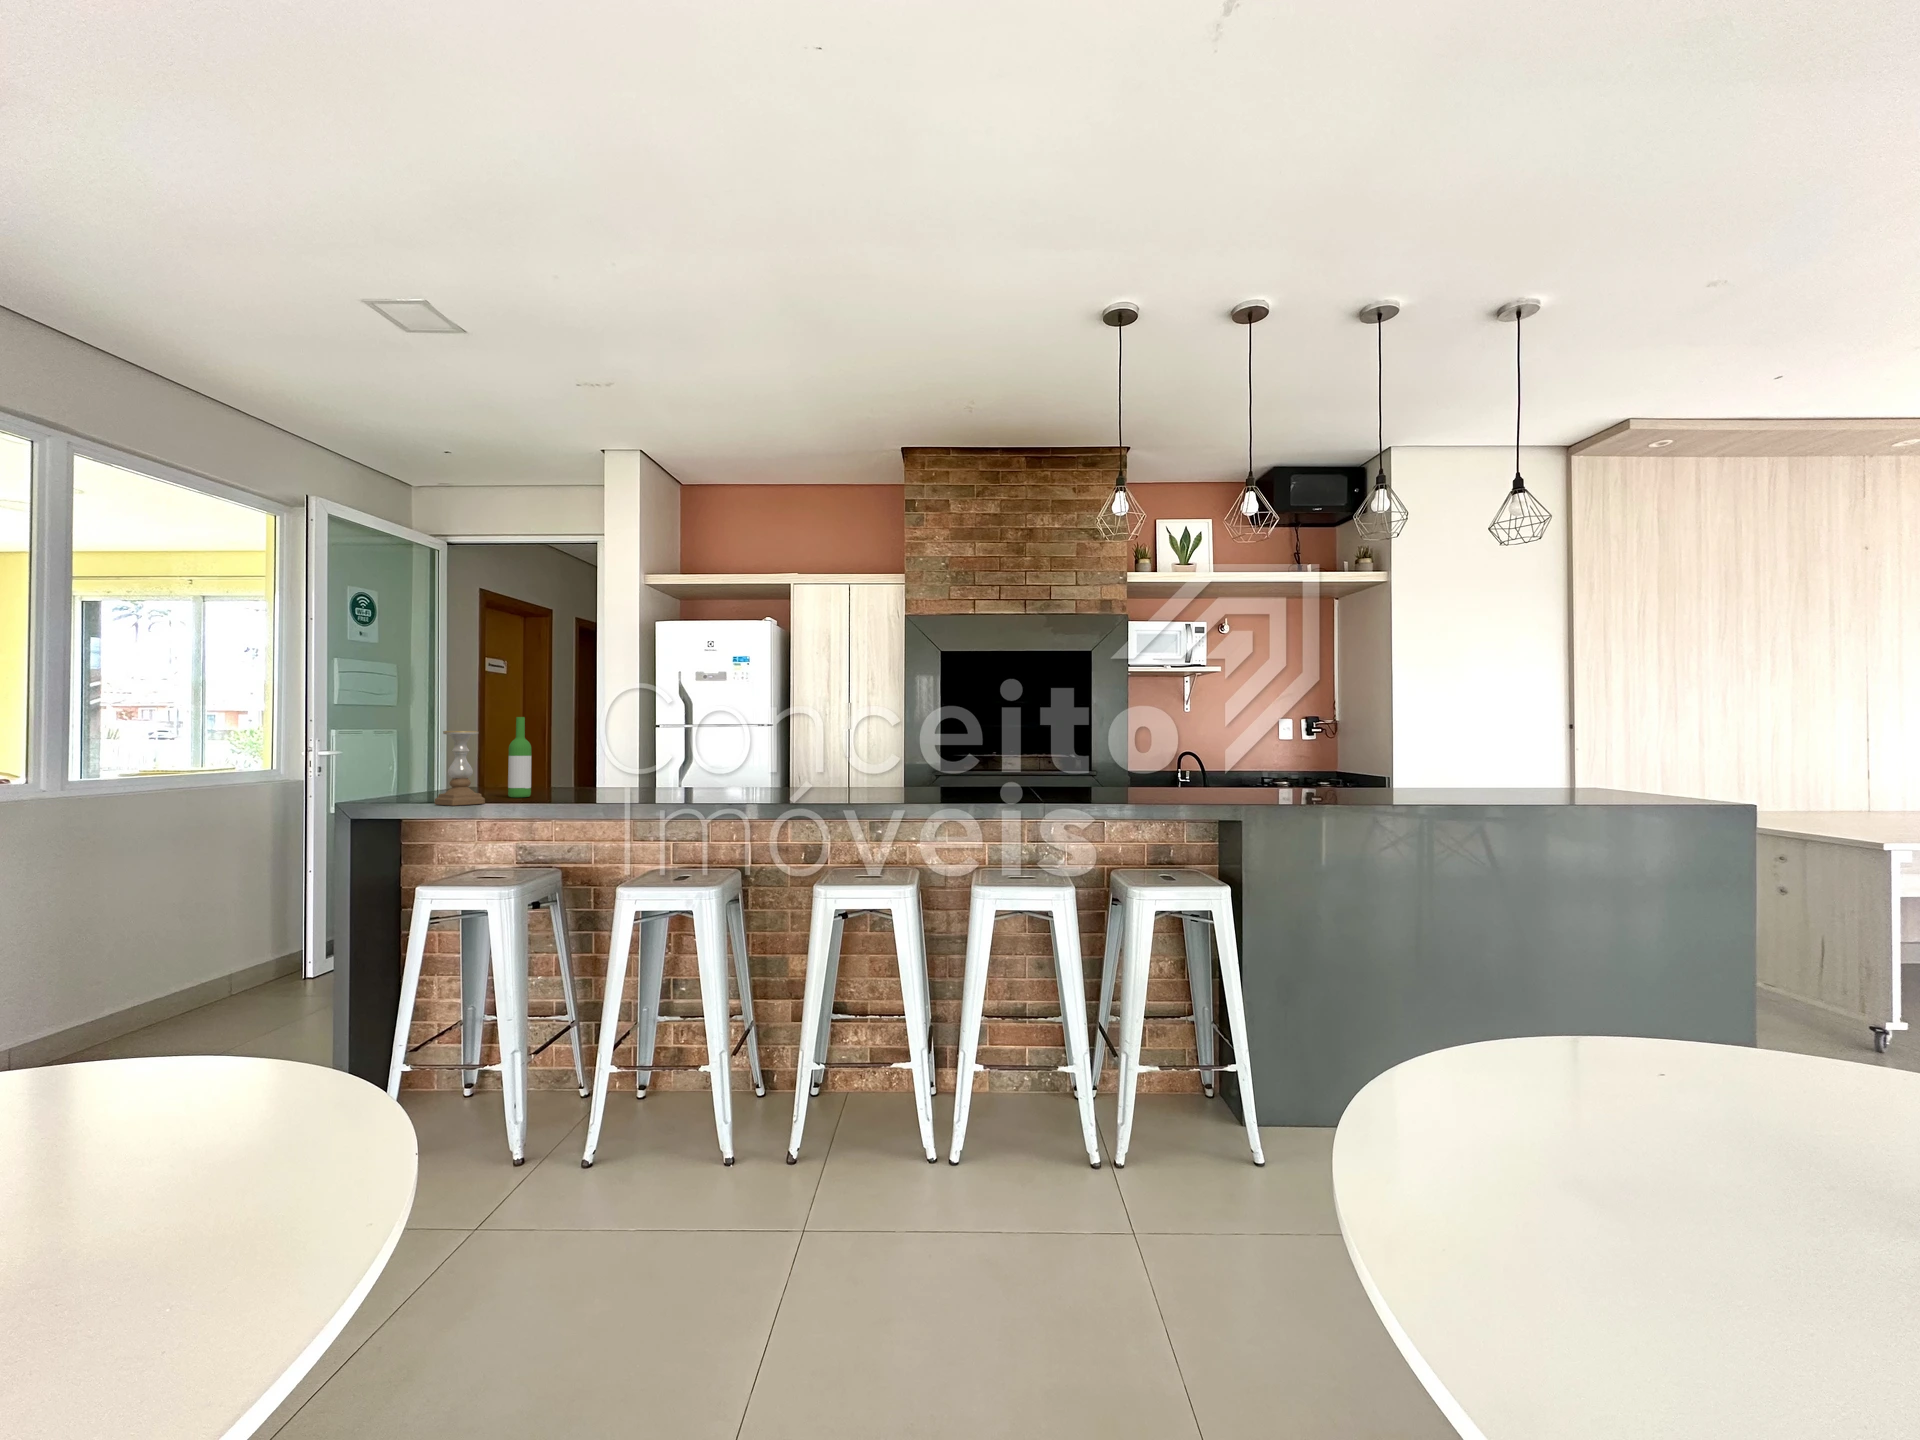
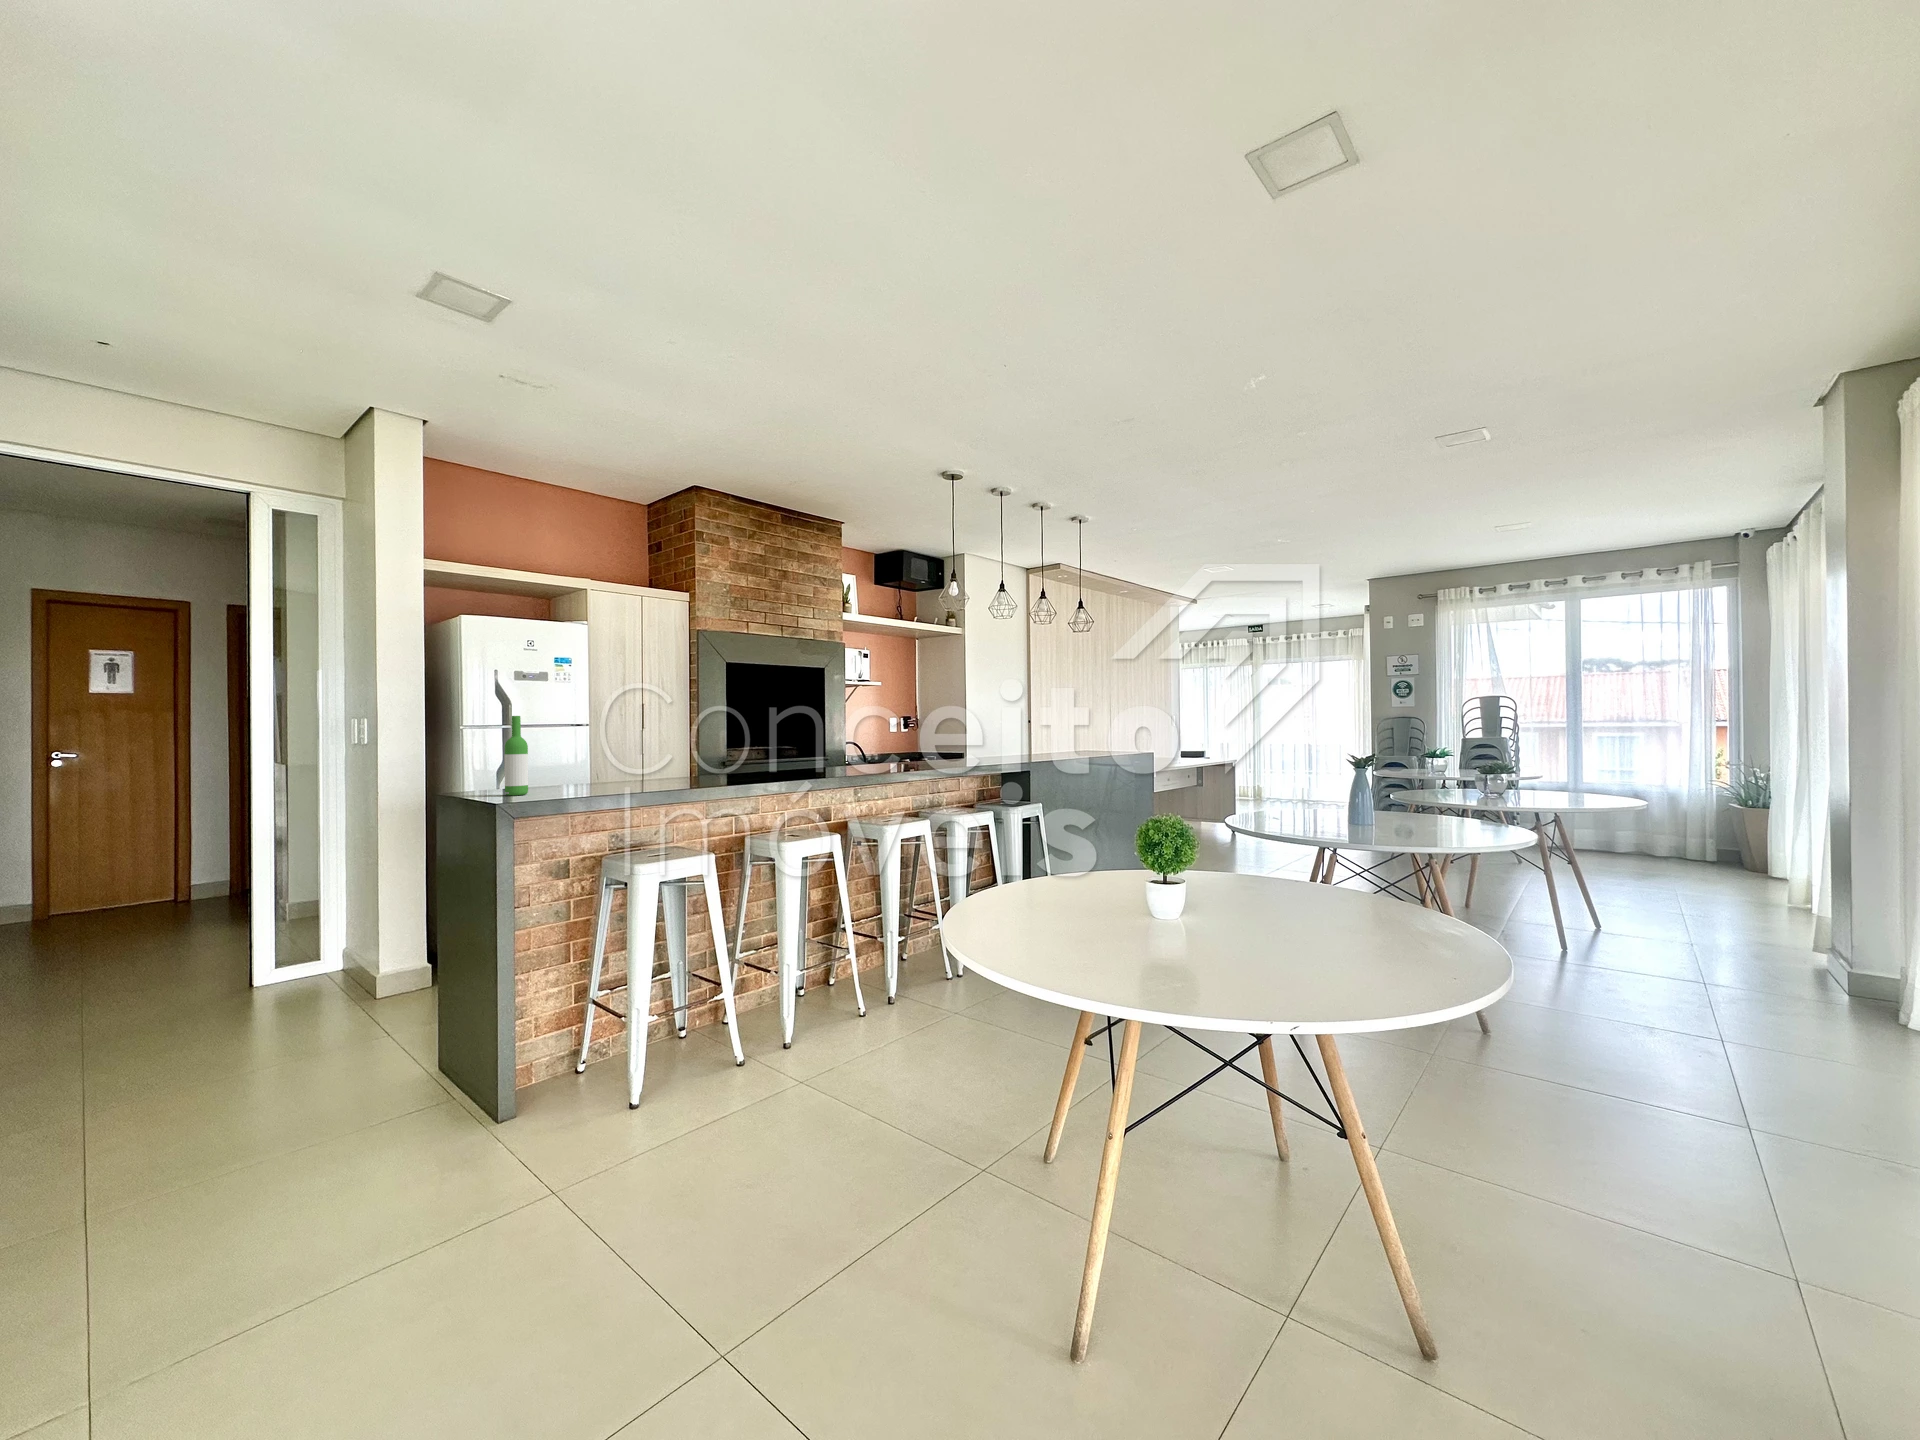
candle holder: present [435,731,485,806] -> none [549,730,589,802]

